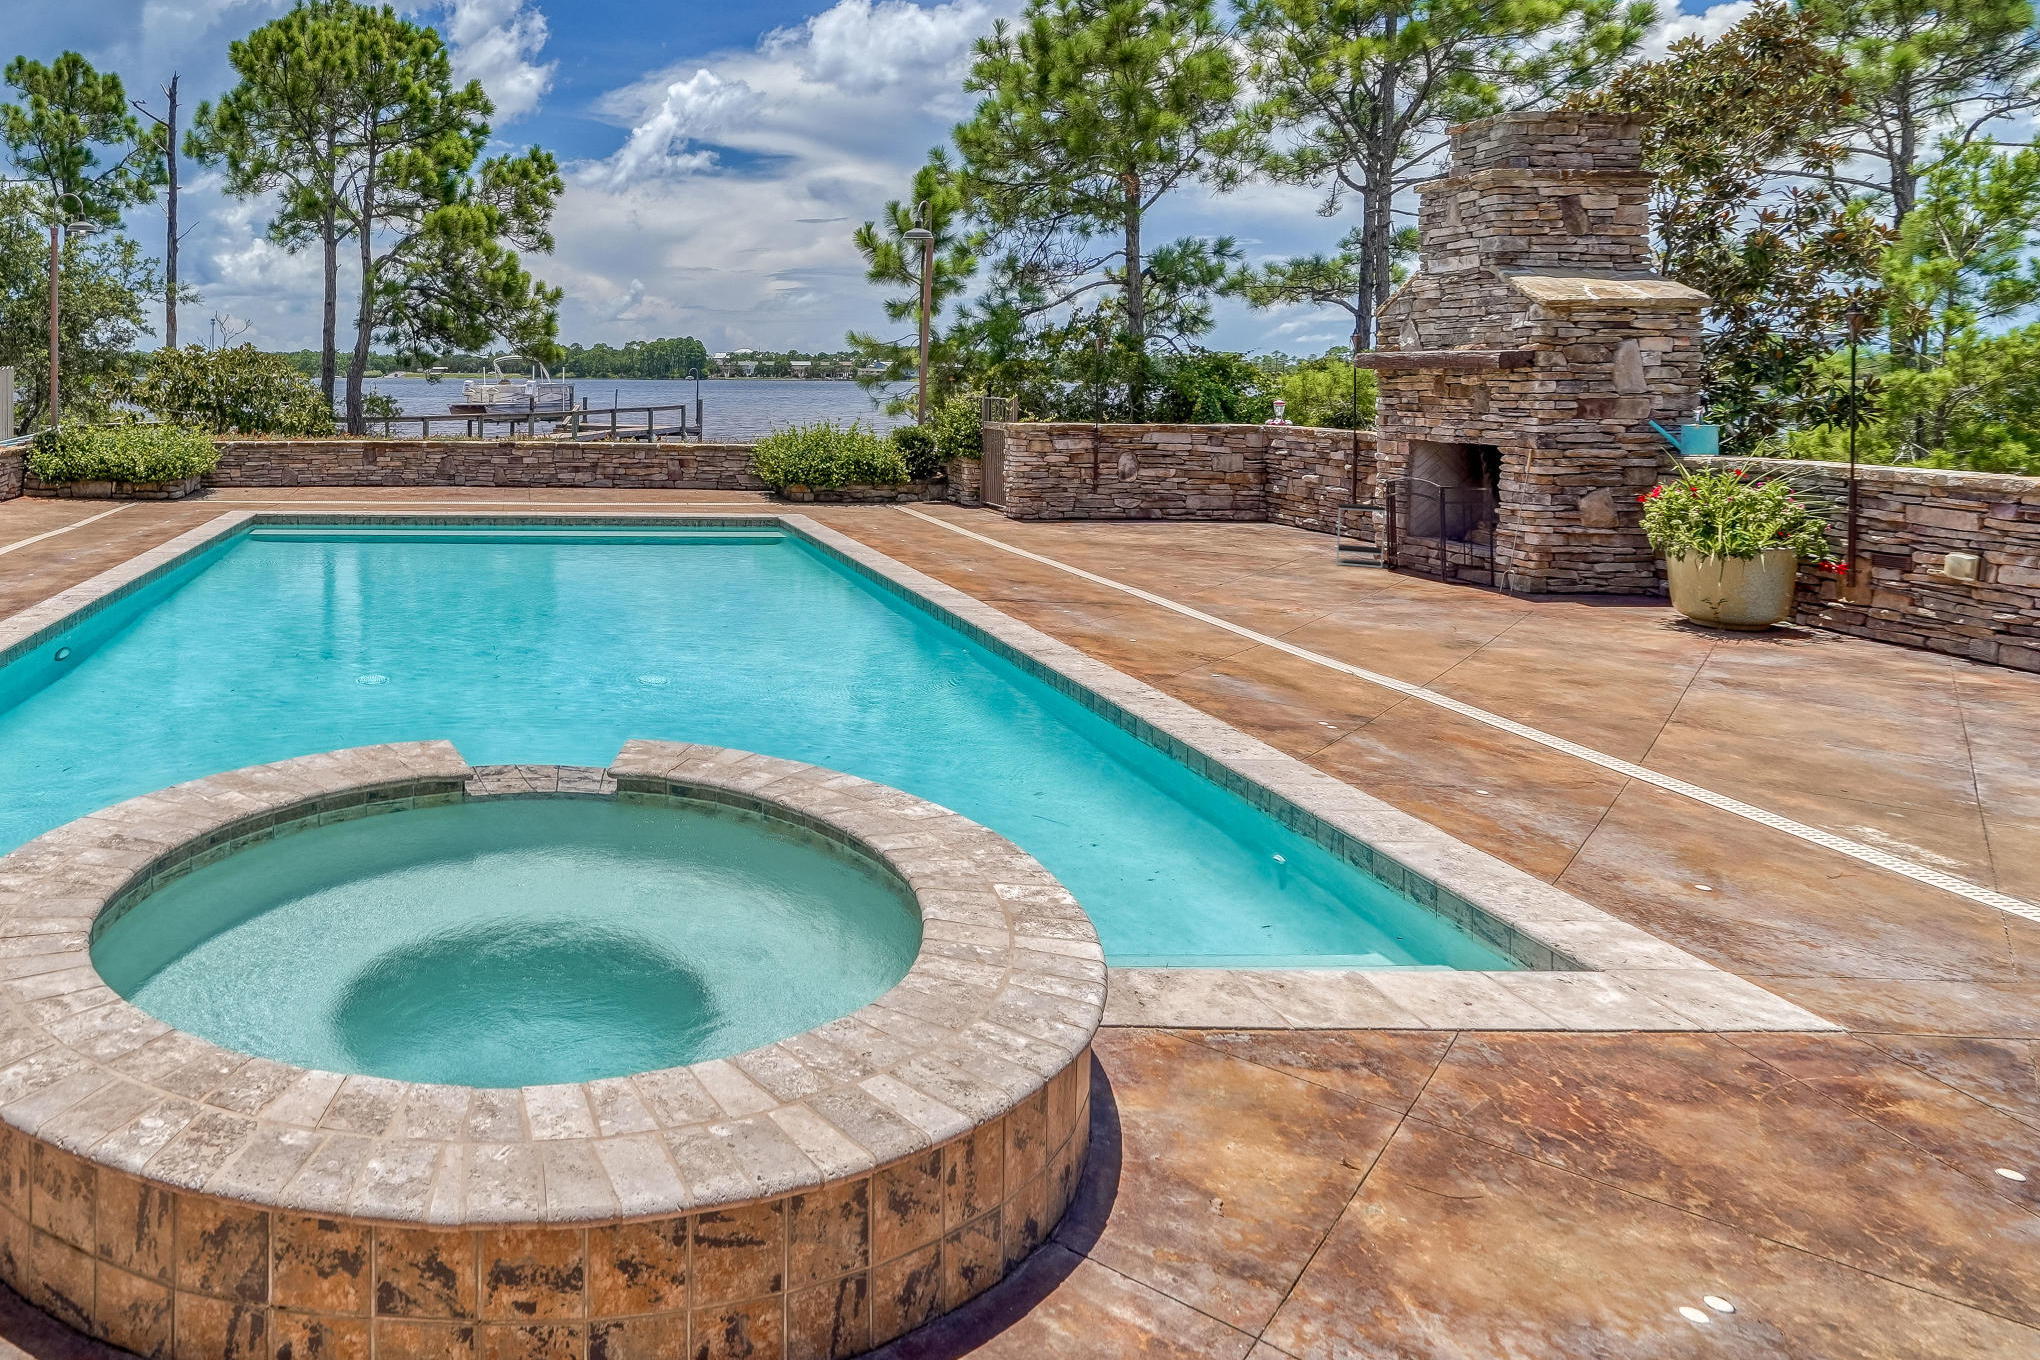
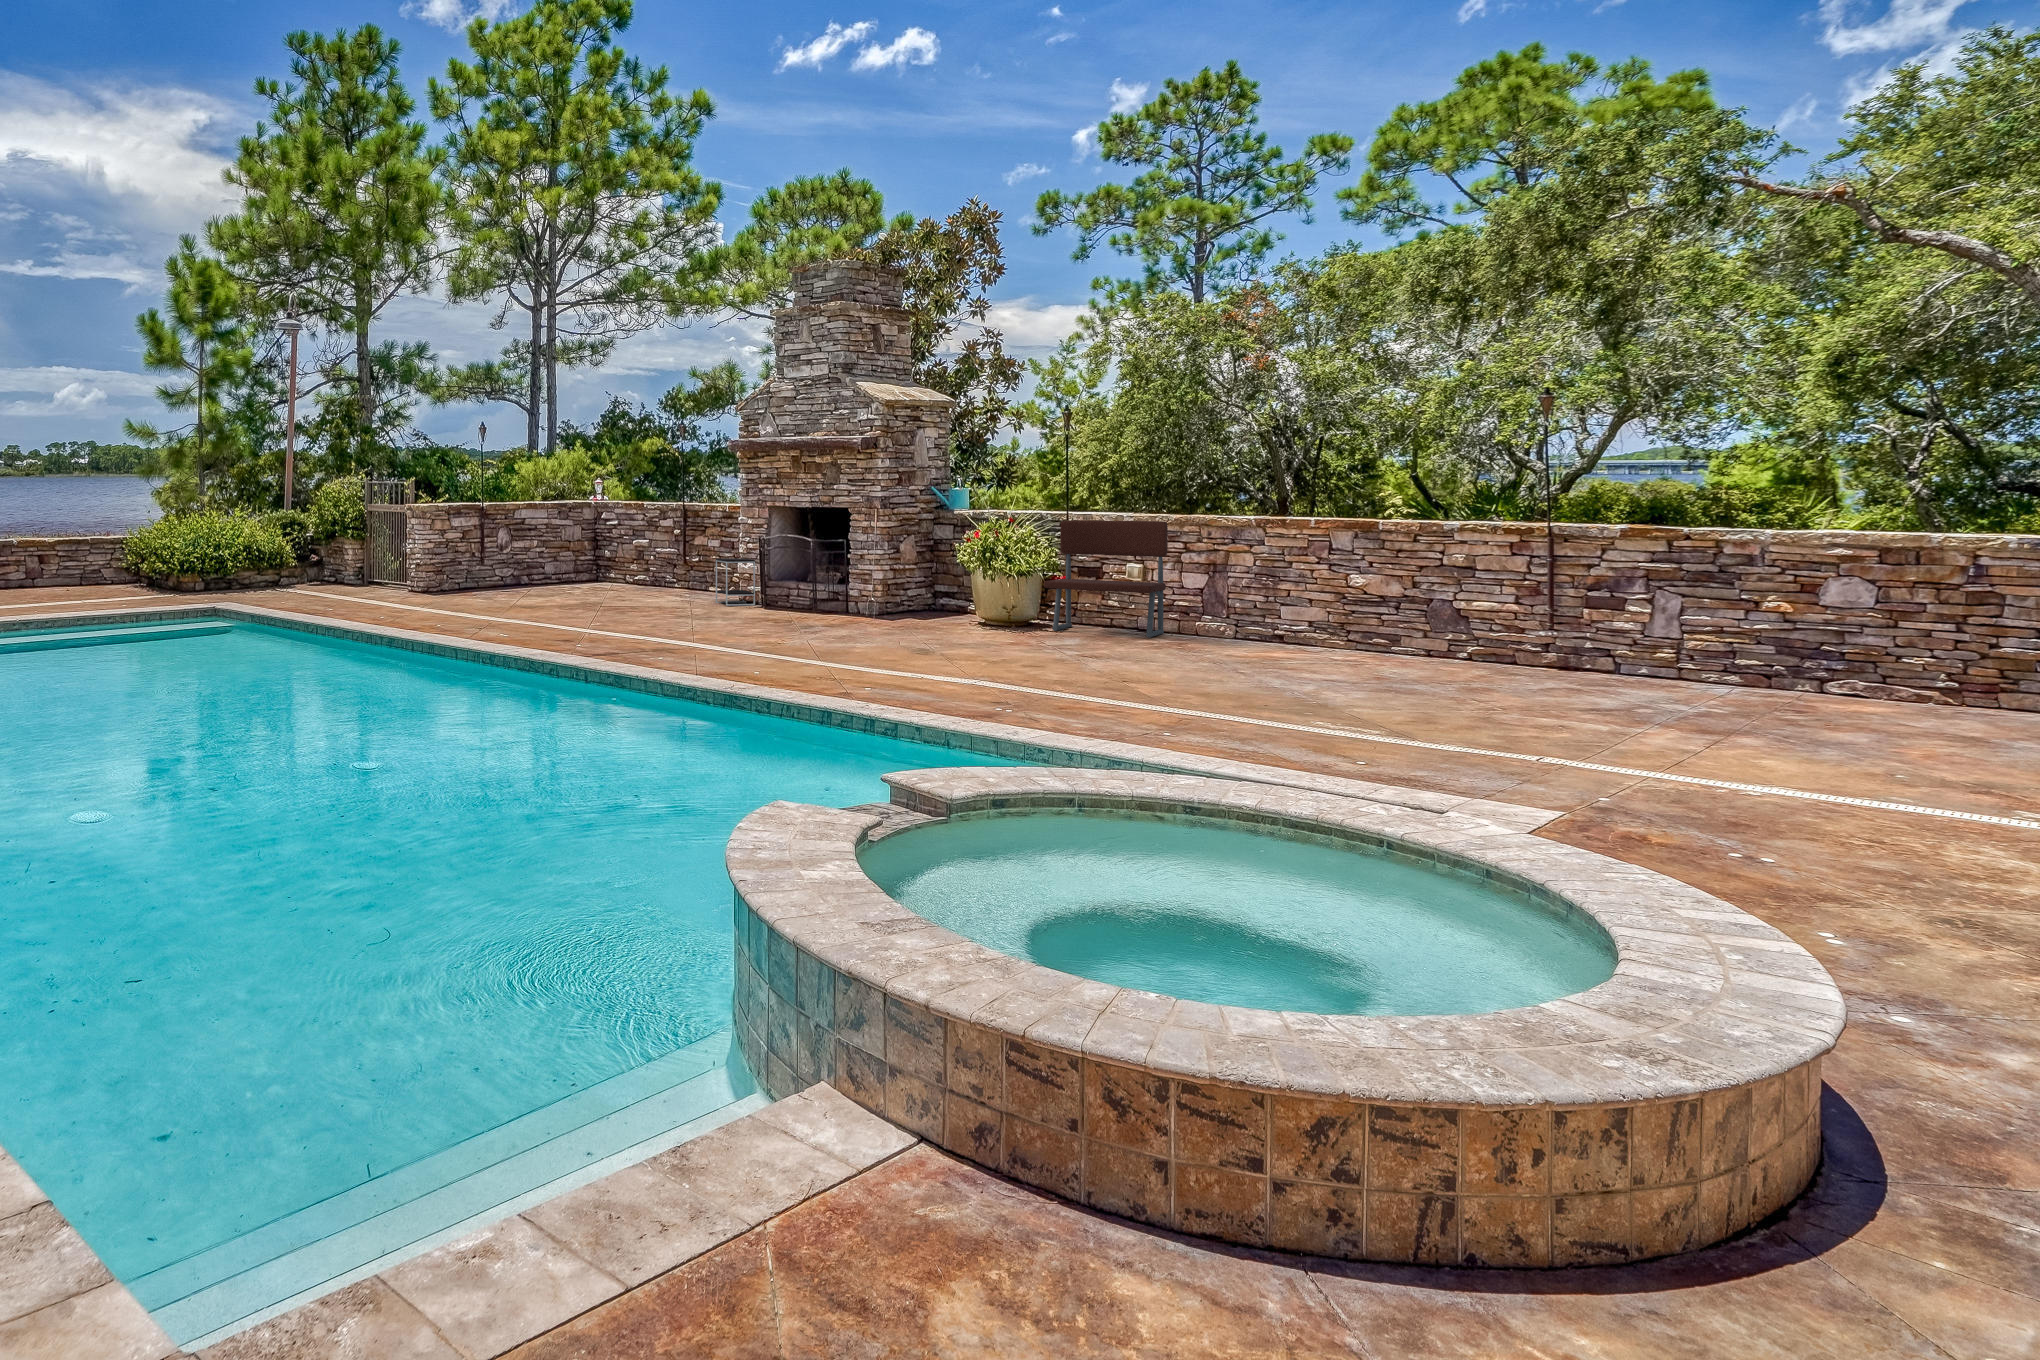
bench: none [1749,477,2013,674] -> present [1044,520,1168,637]

